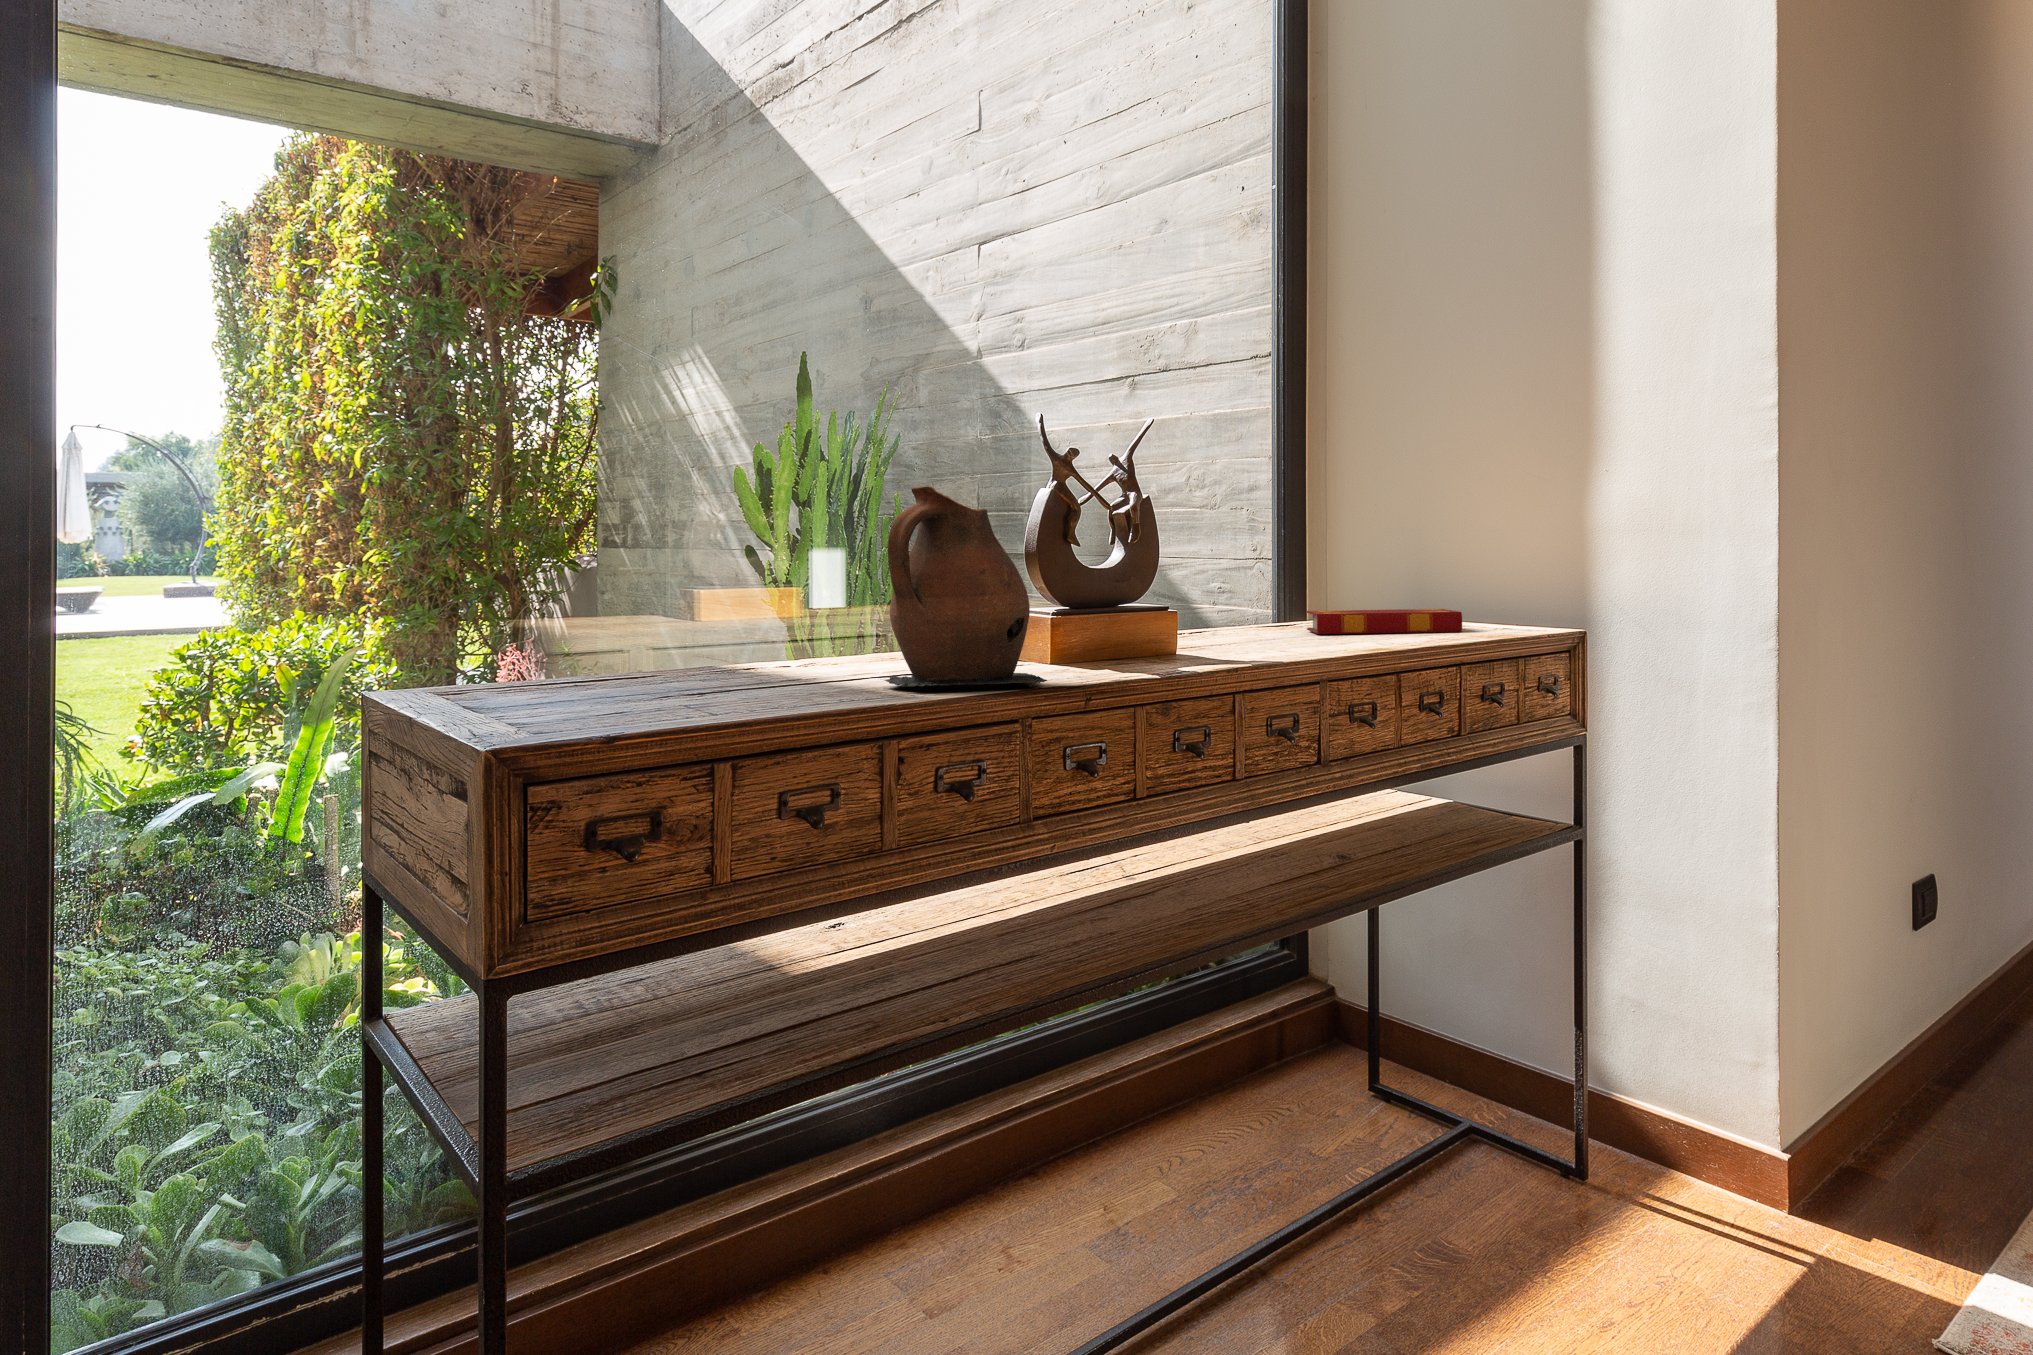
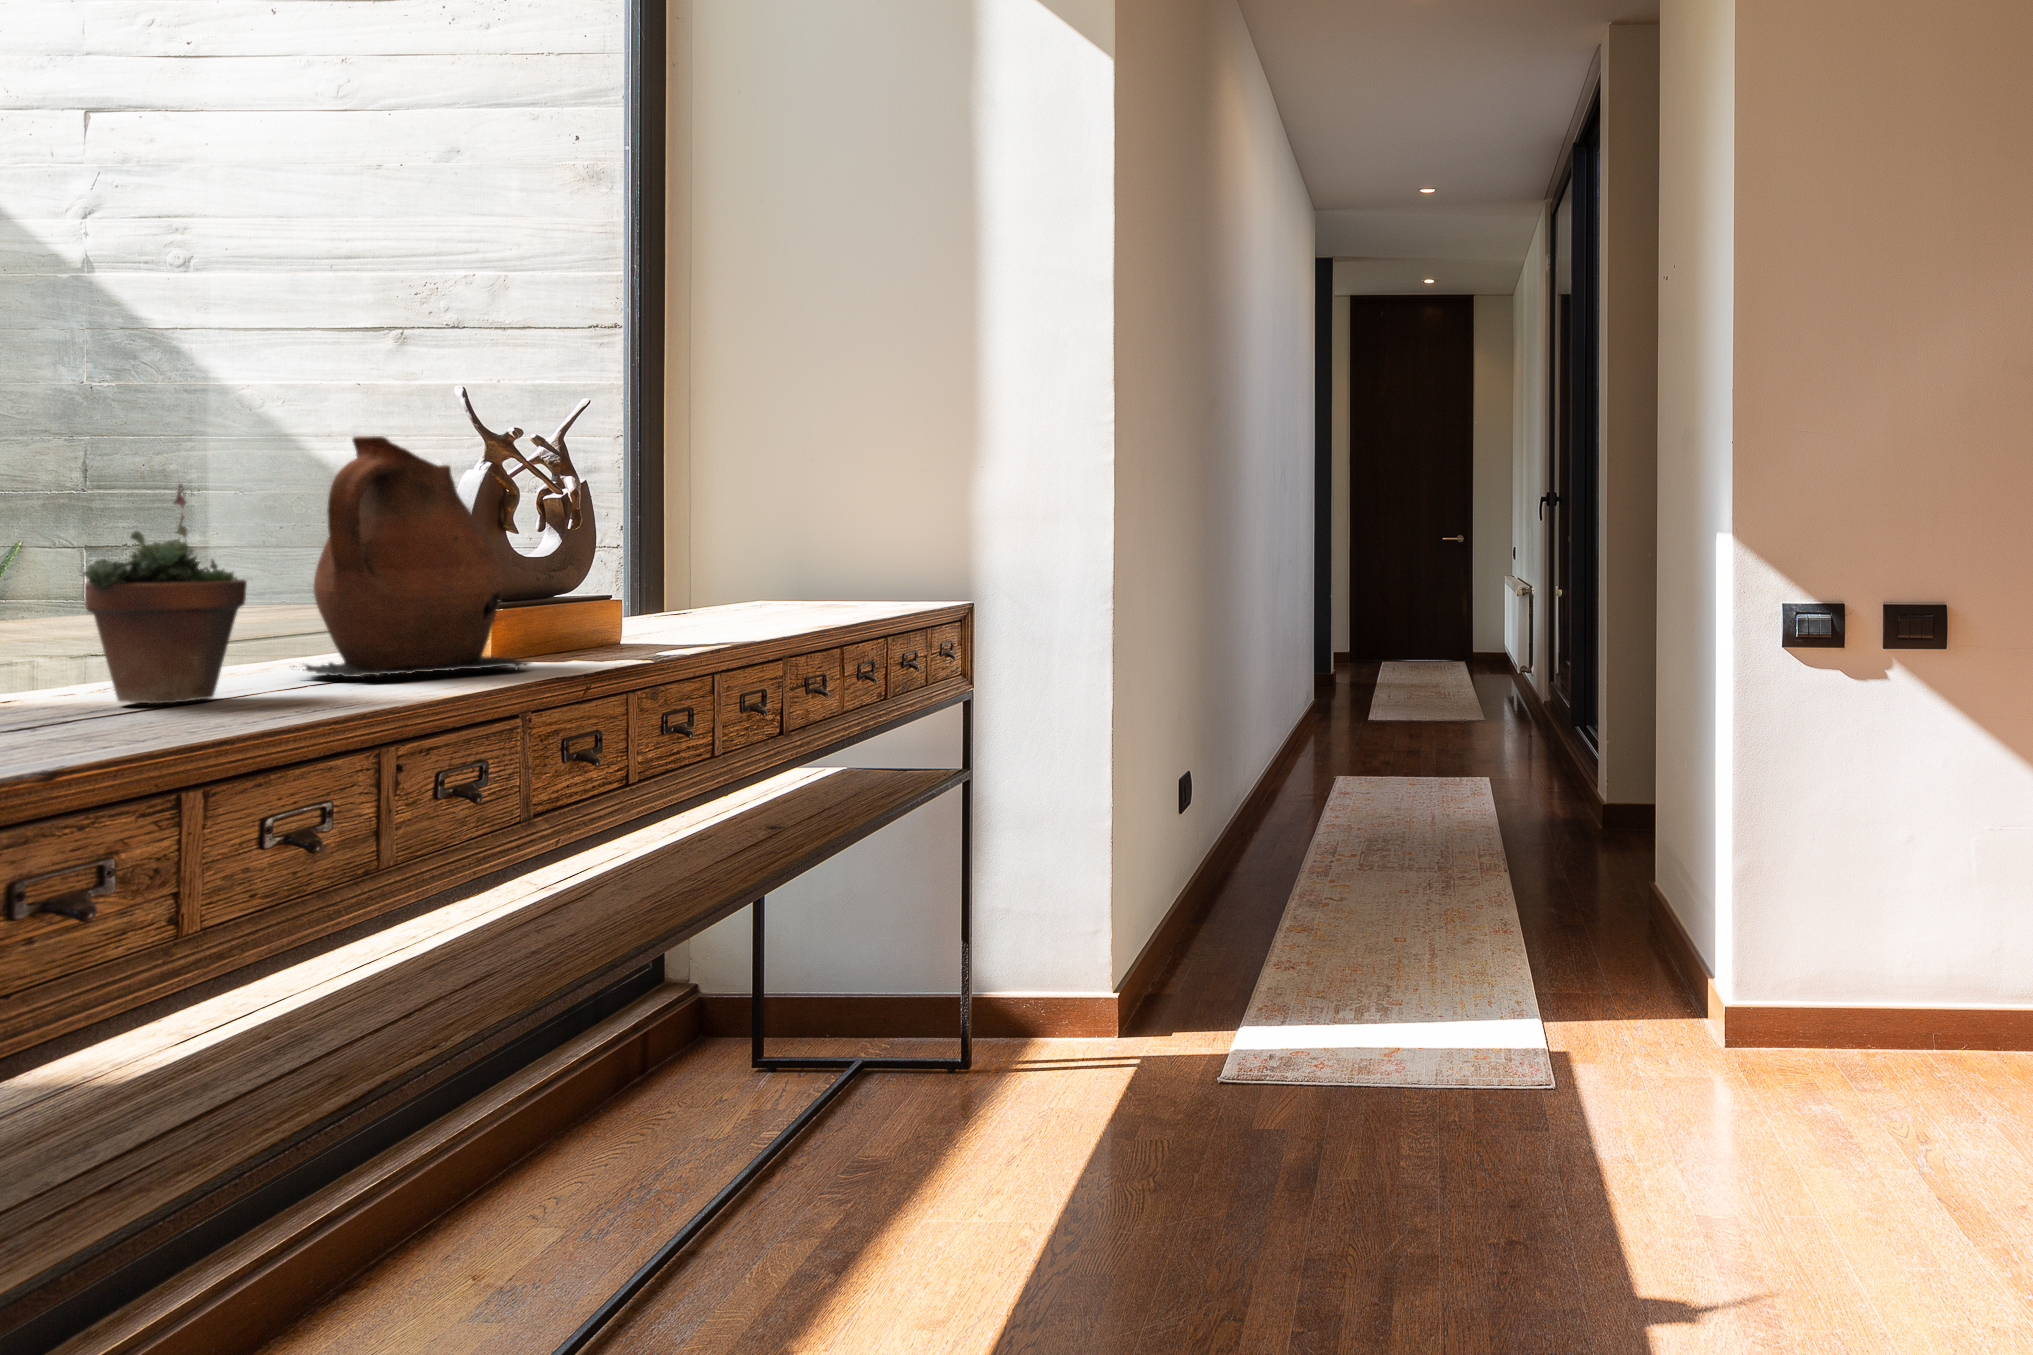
succulent plant: none [711,529,821,701] -> present [84,484,247,704]
hardback book: present [1306,609,1462,634] -> none [683,575,856,602]

